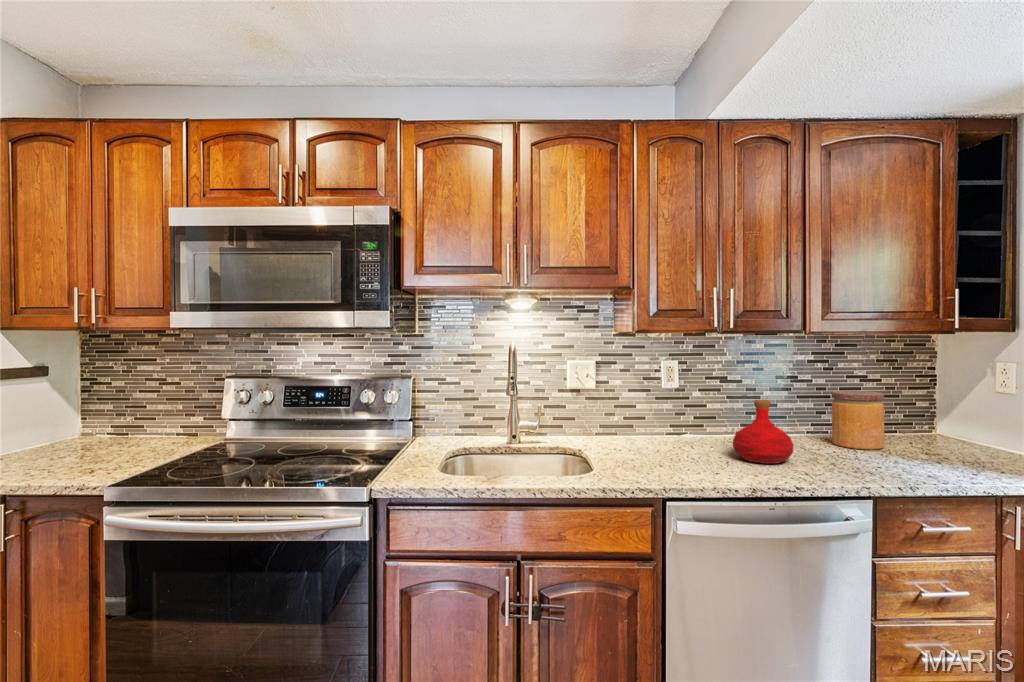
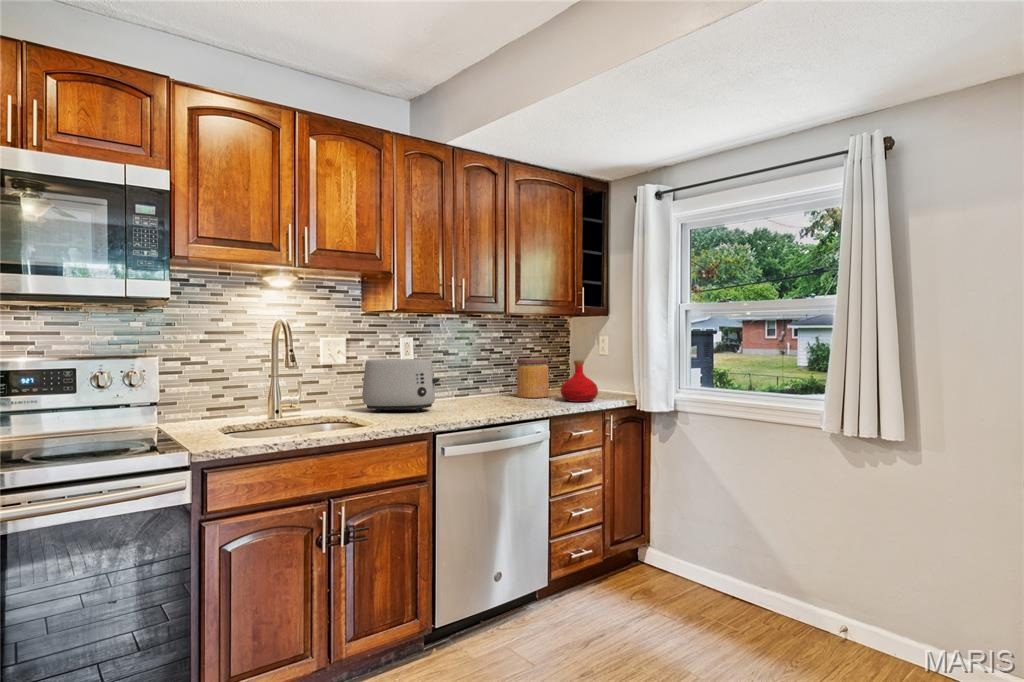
toaster: none [605,387,694,454] -> present [362,359,440,412]
bottle: present [733,400,794,464] -> present [561,360,598,402]

